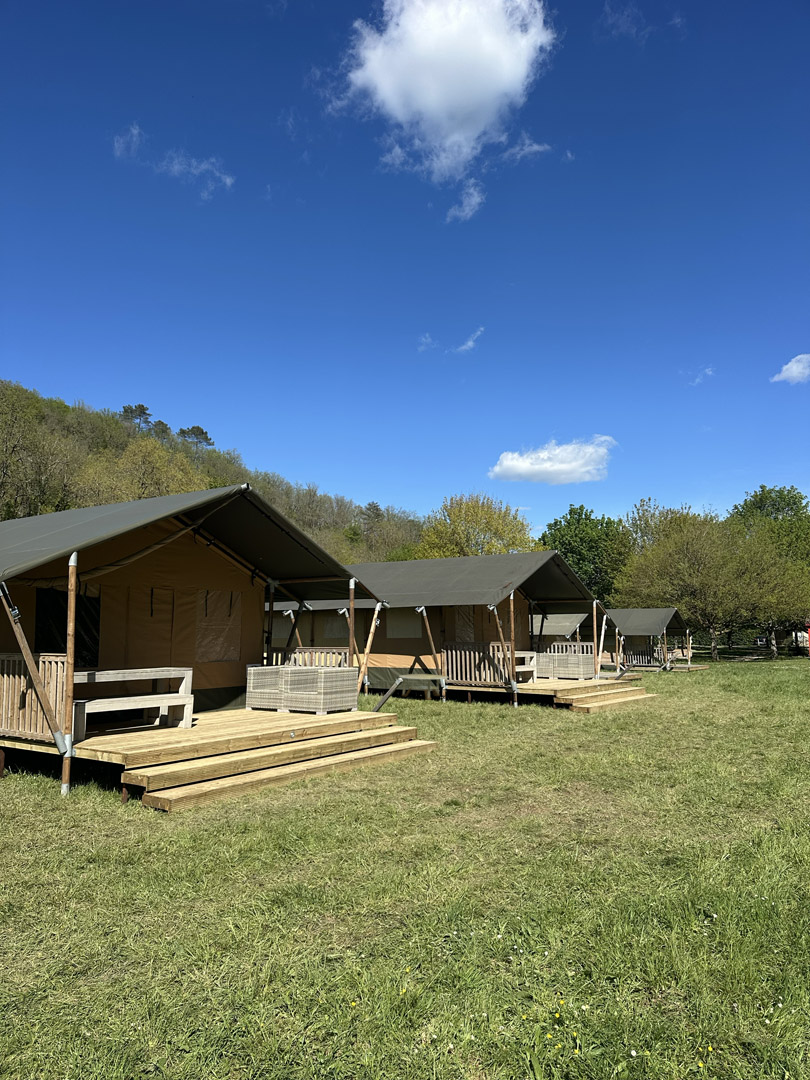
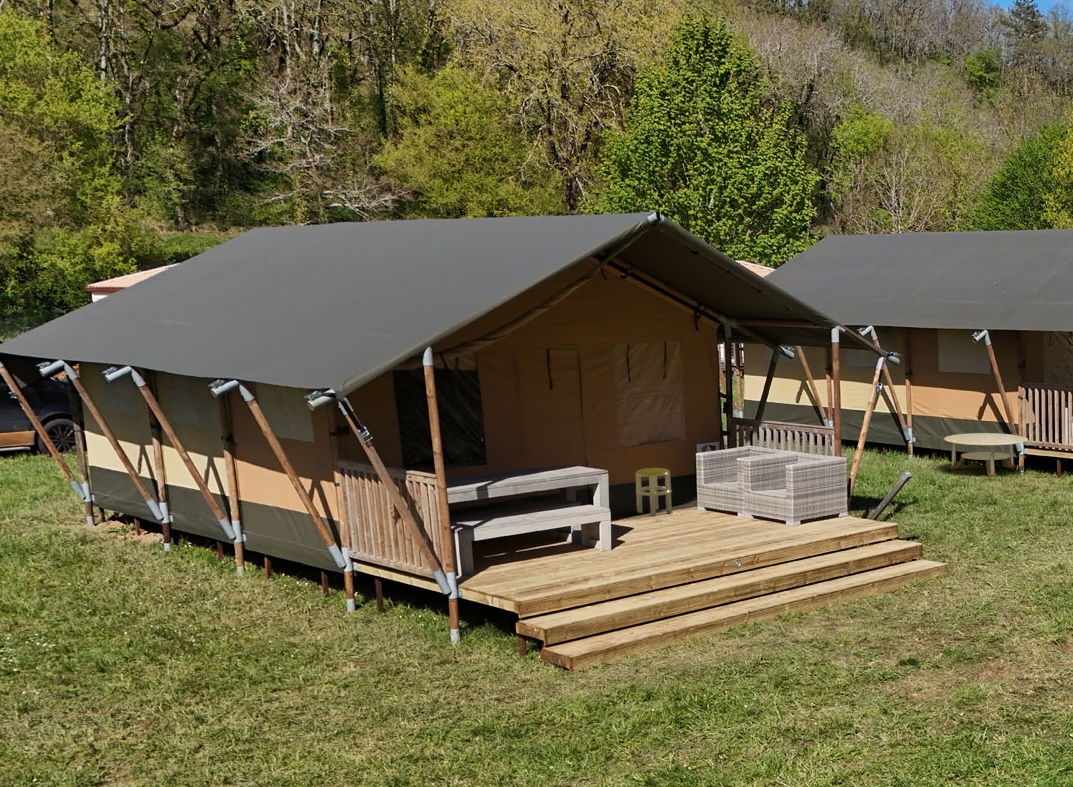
stool: none [207,677,234,712] -> present [636,468,672,516]

